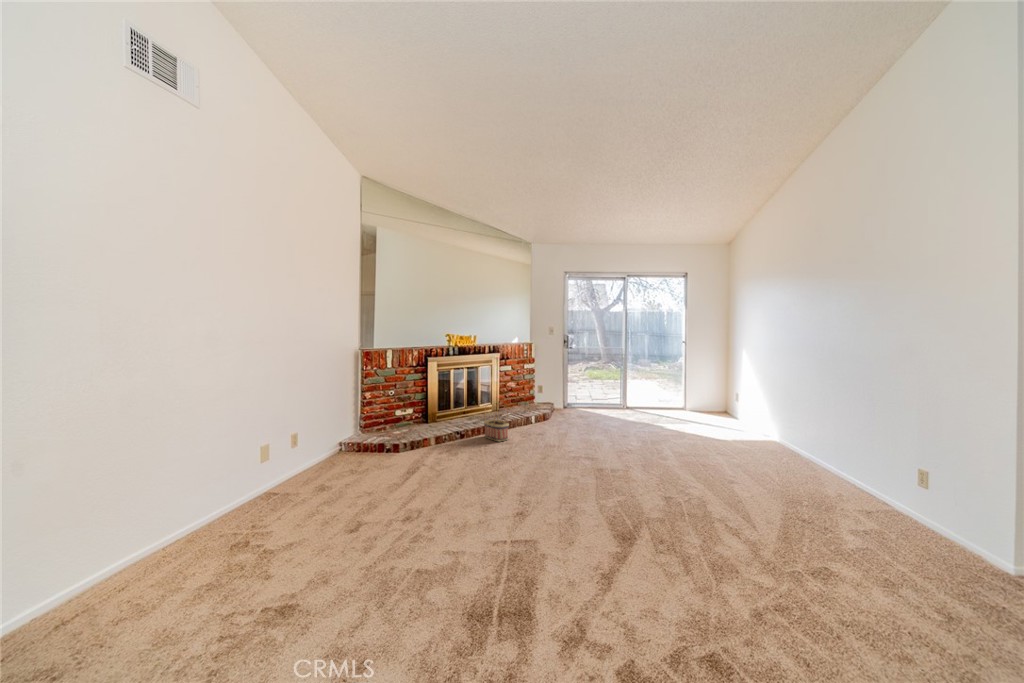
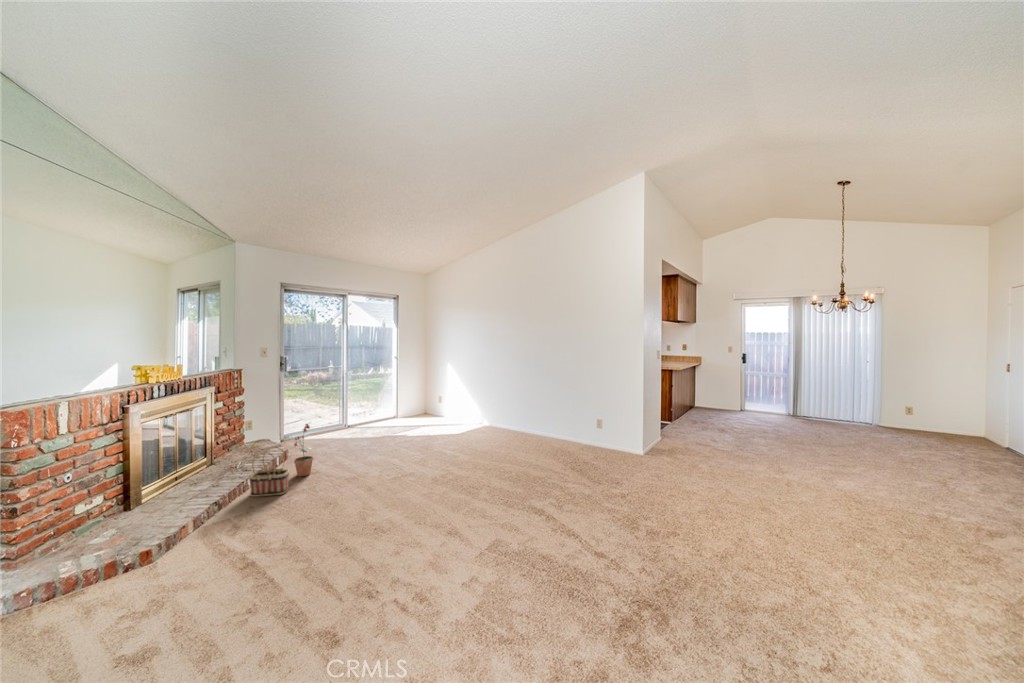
potted plant: none [524,390,541,435] -> present [294,424,313,476]

